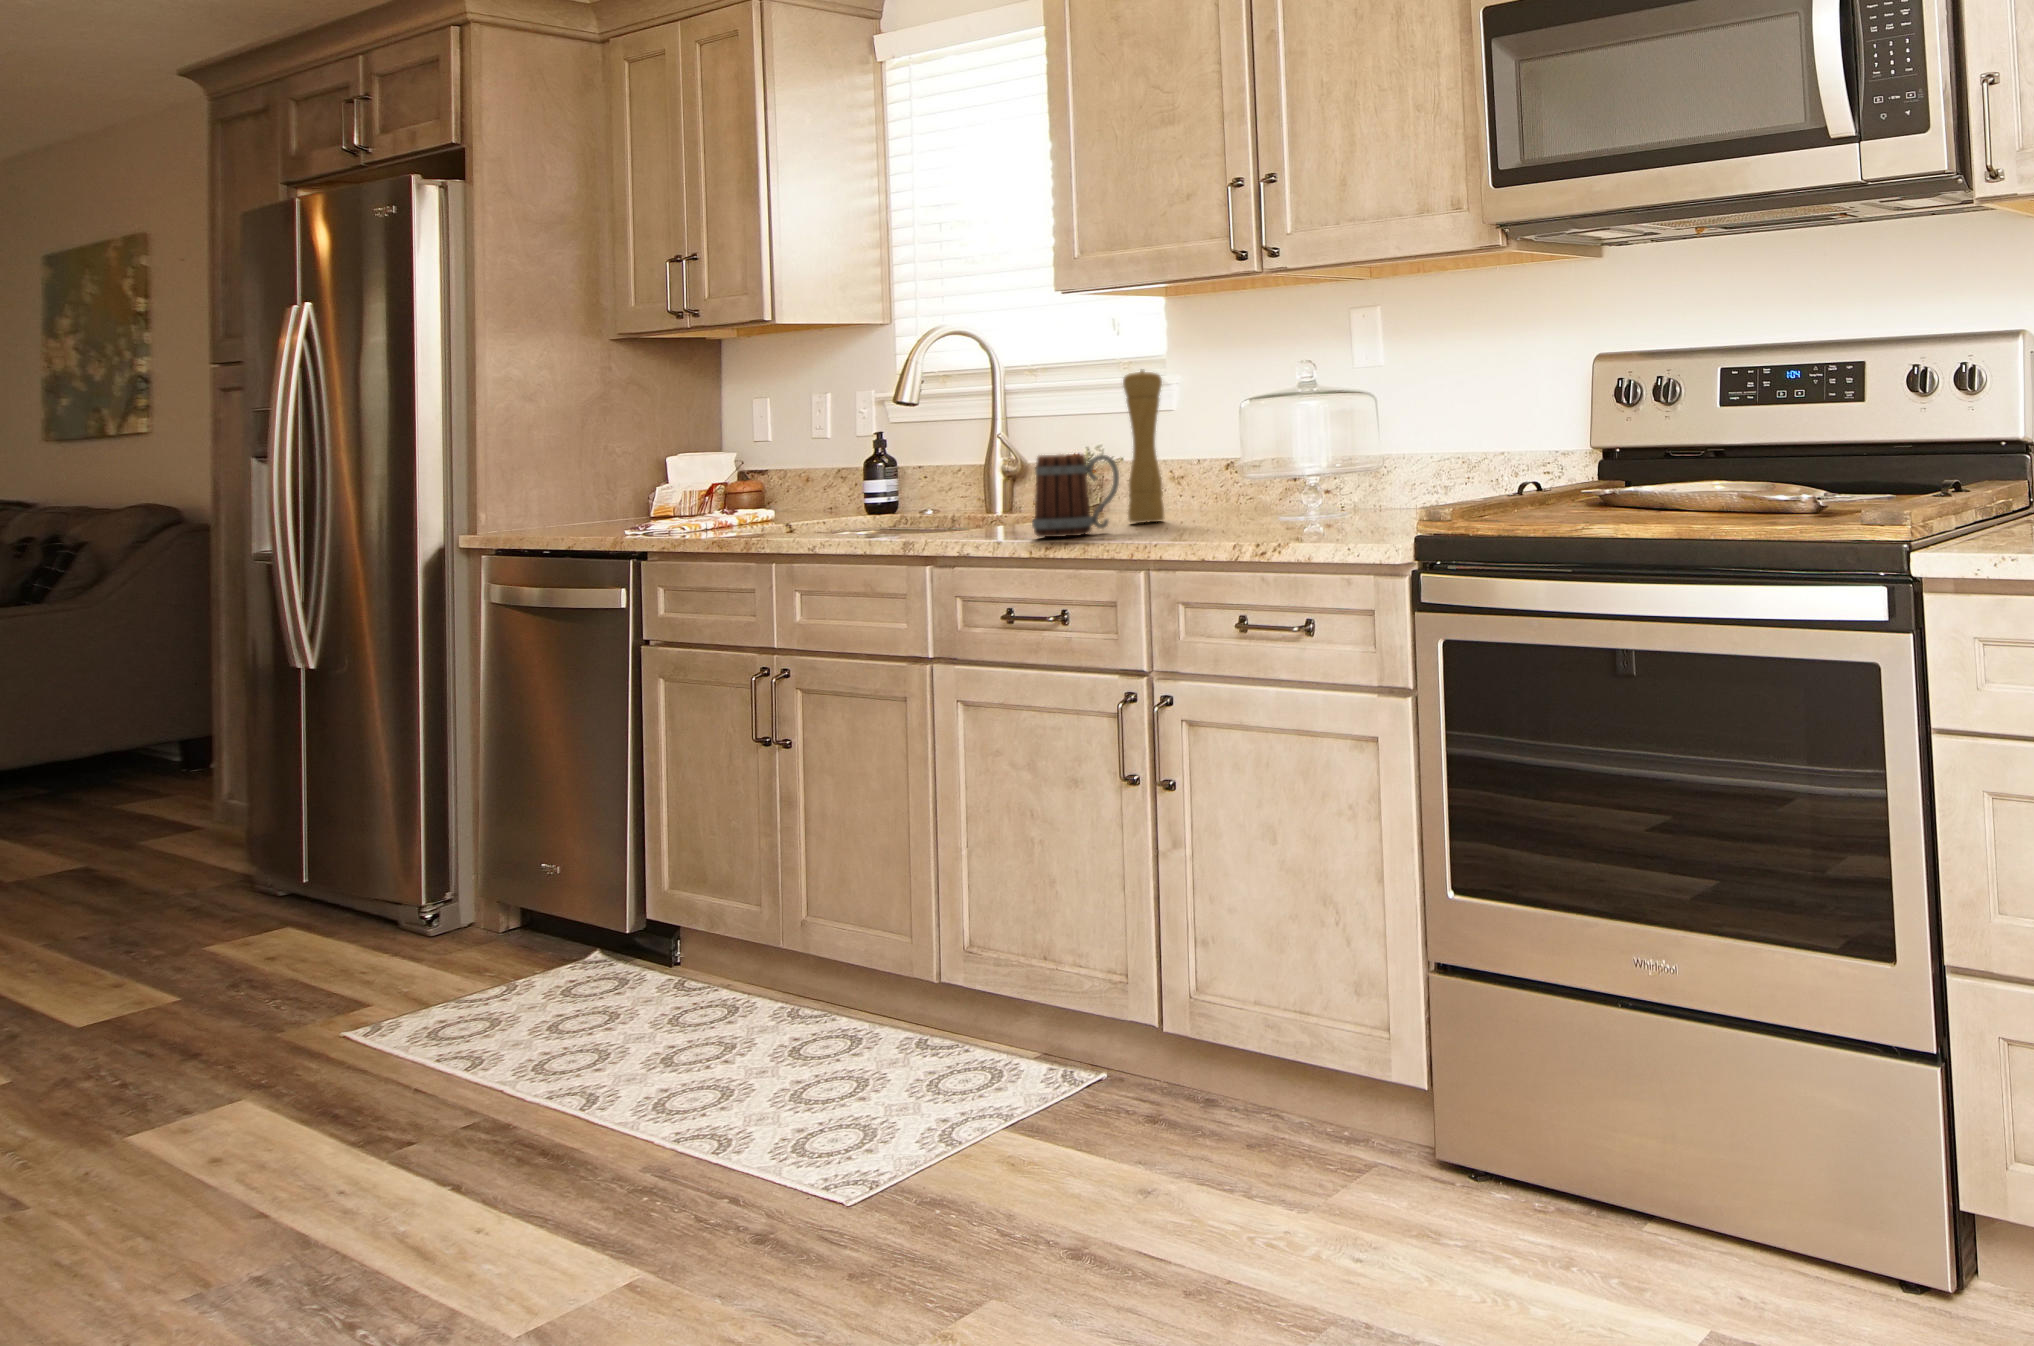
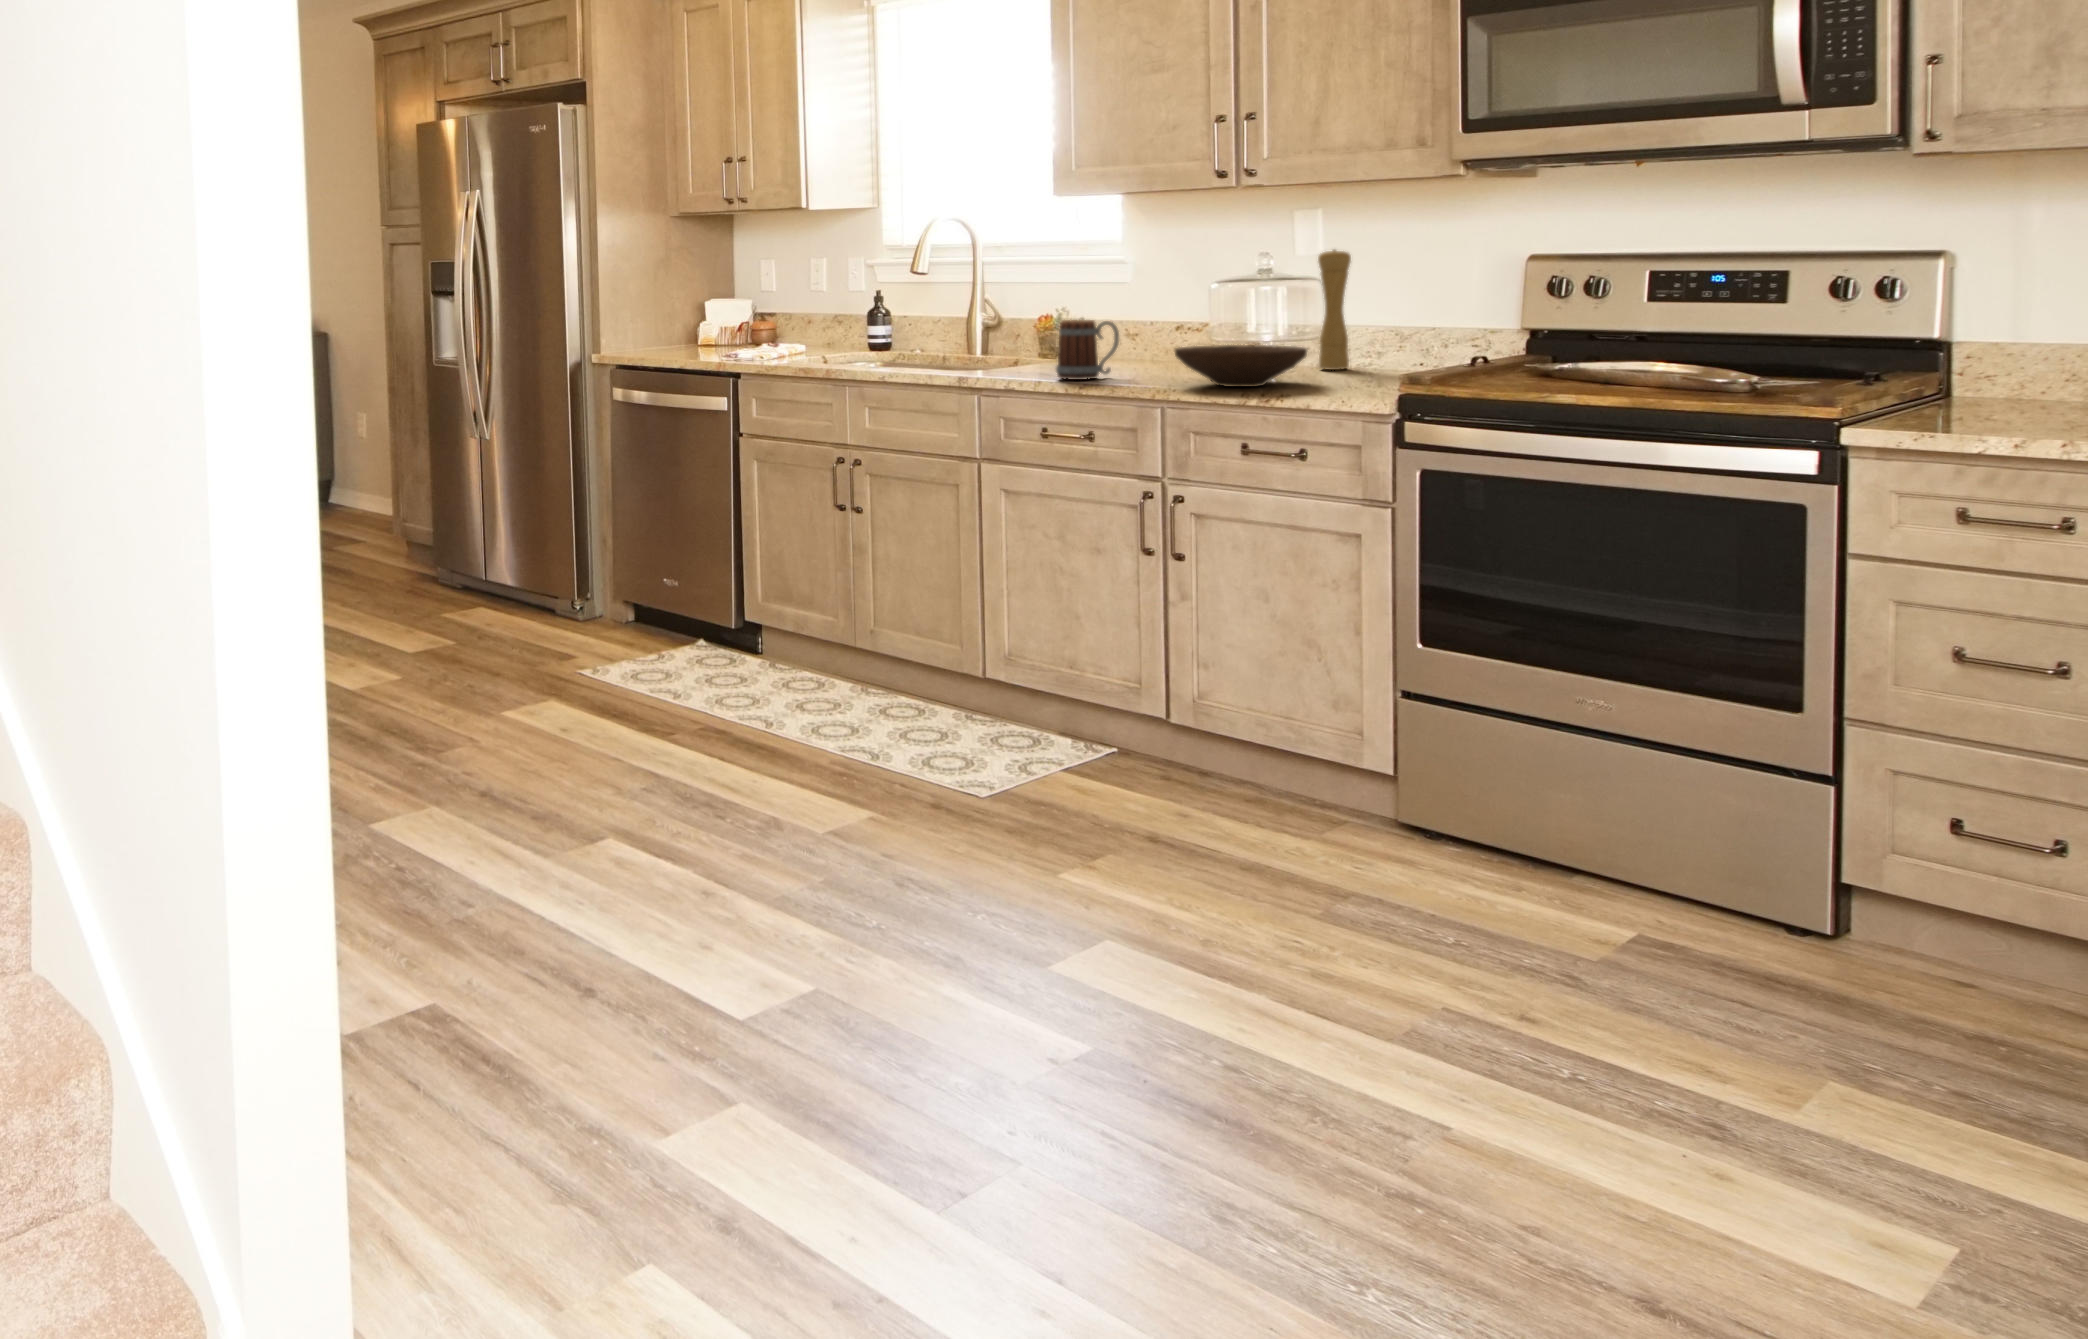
pepper mill: present [1123,370,1164,523] -> present [1318,250,1351,370]
wooden bowl: none [1164,480,1338,537] -> present [1175,345,1307,387]

